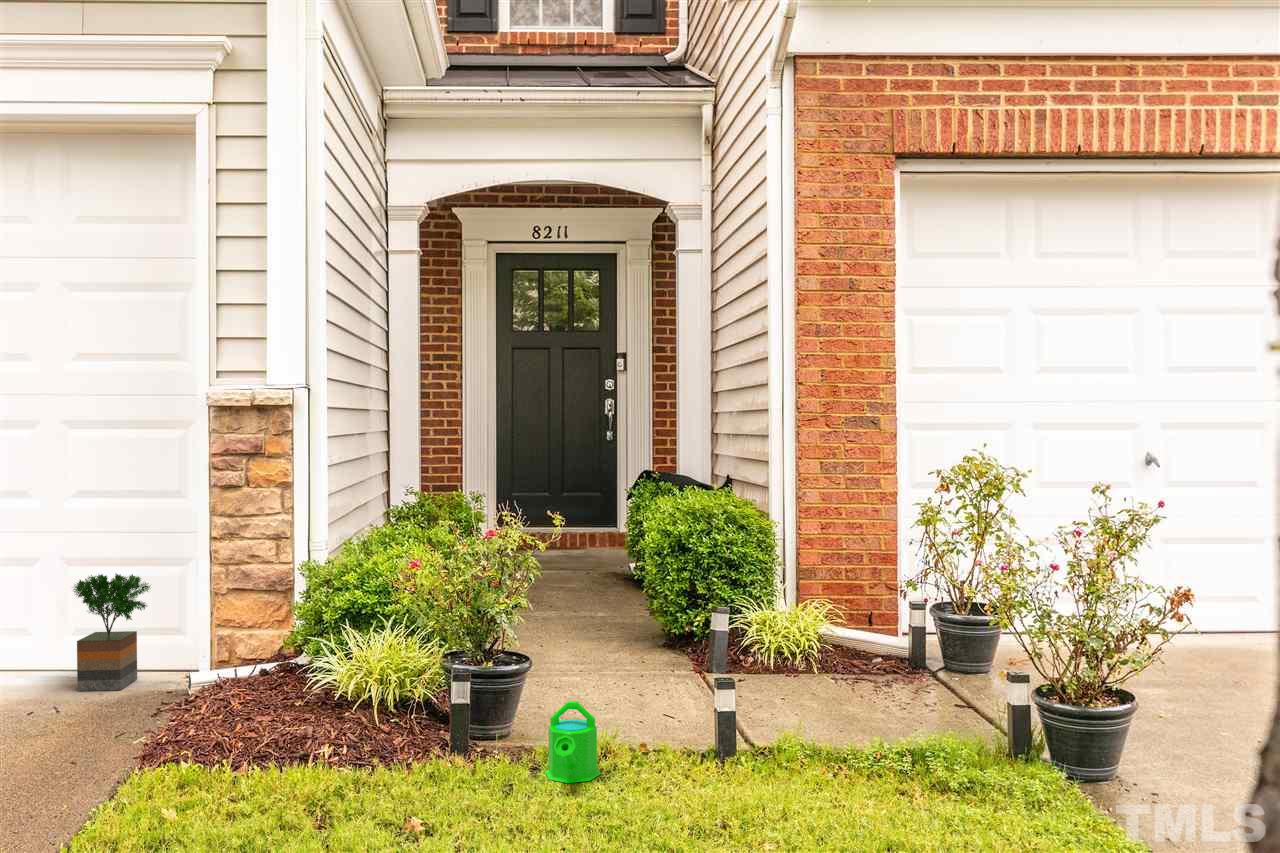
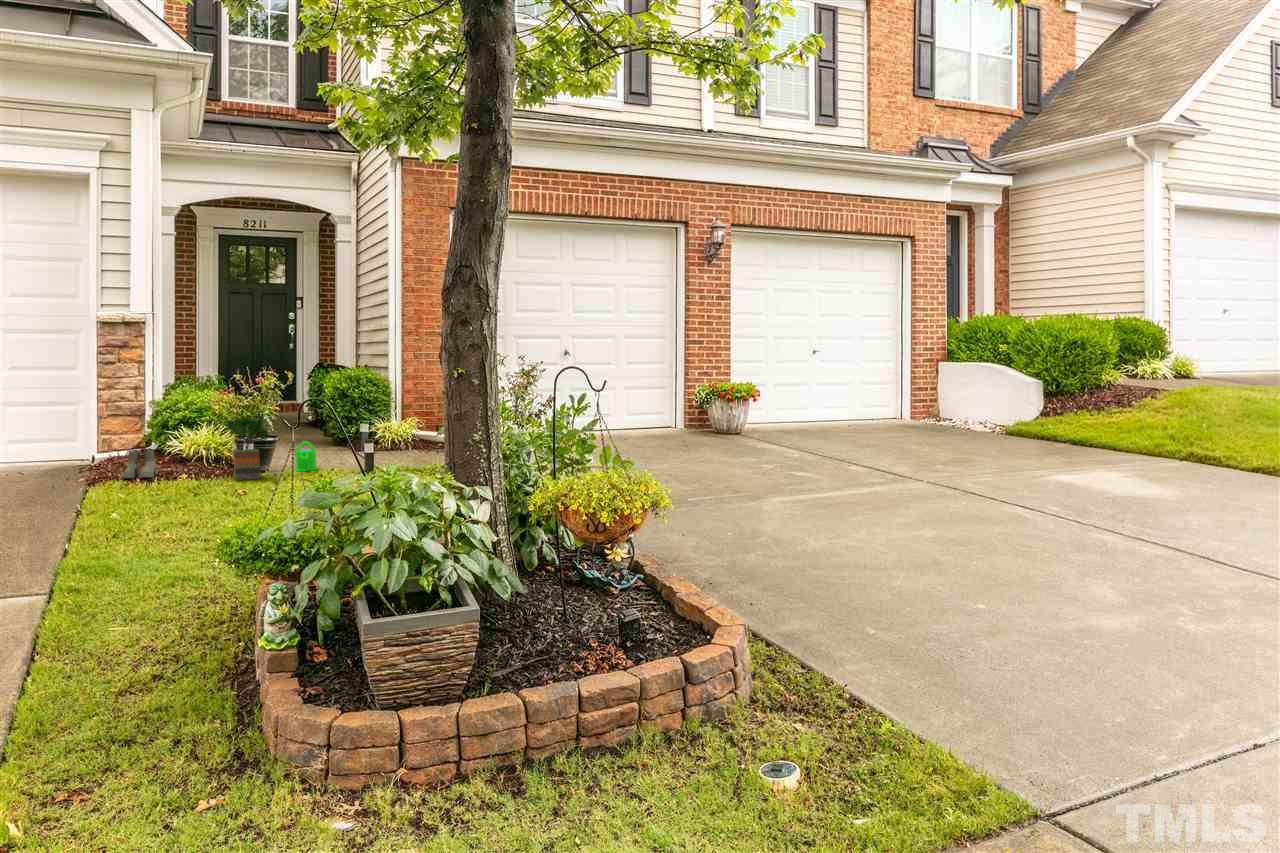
potted tree: present [74,573,150,691] -> present [225,417,269,480]
boots: none [160,707,244,787] -> present [123,450,156,479]

